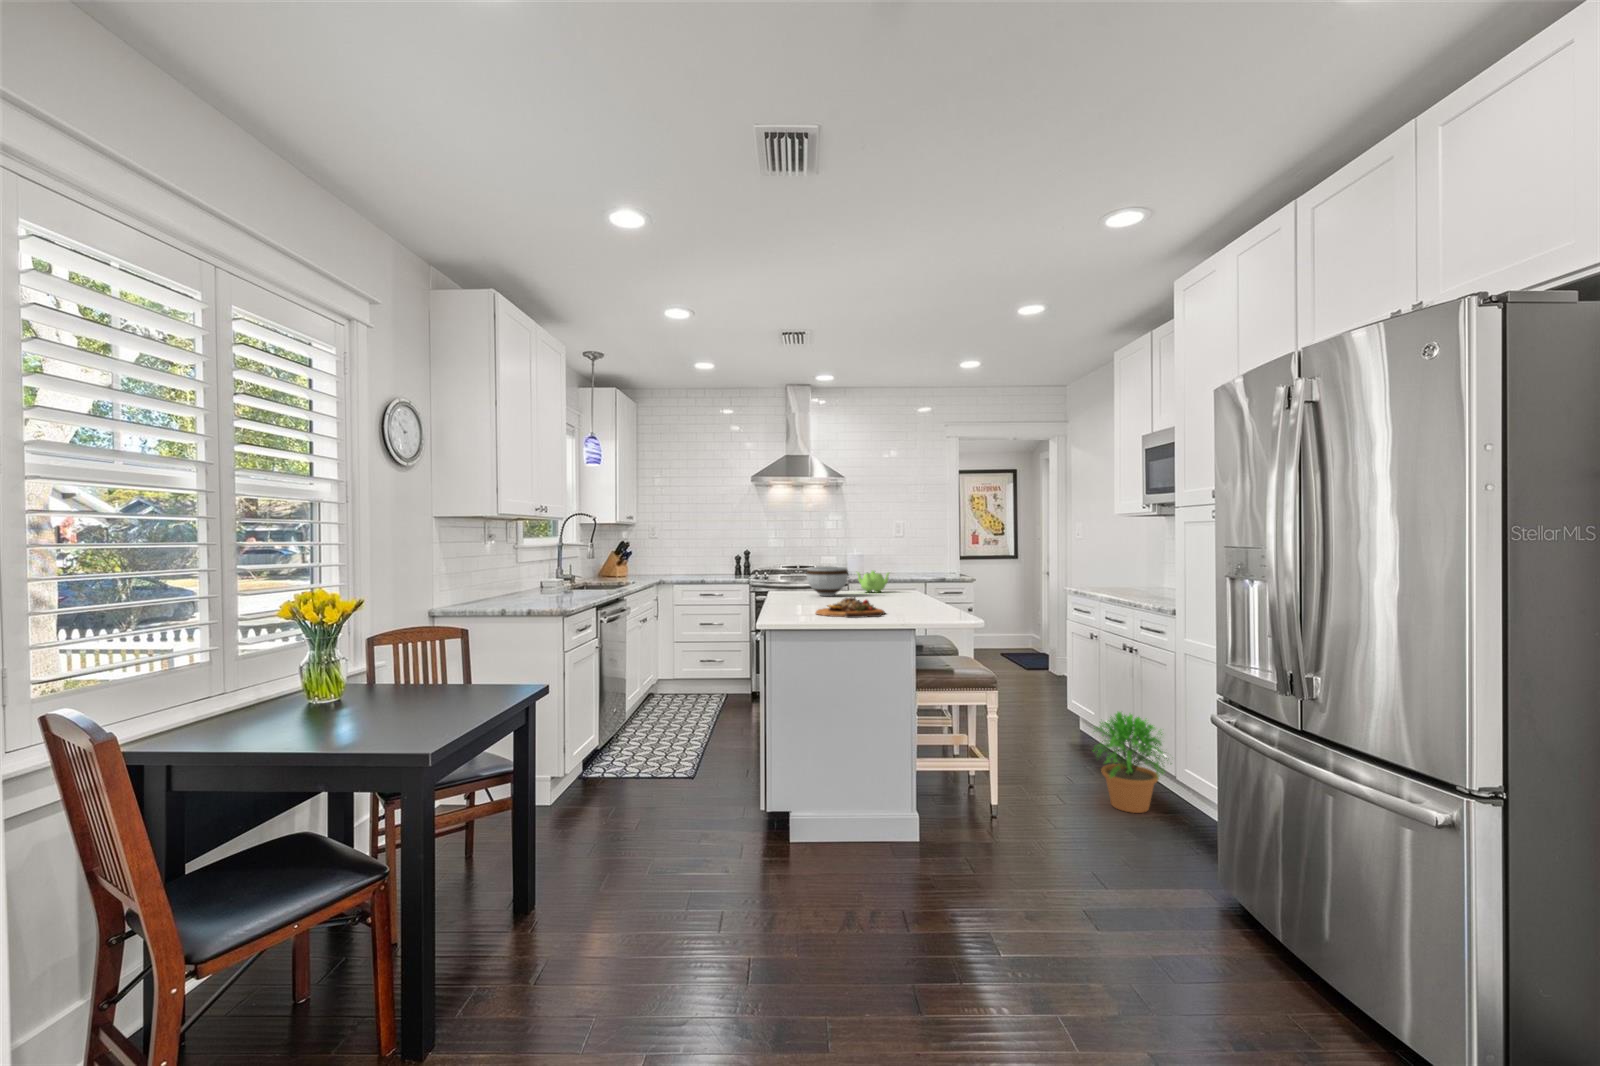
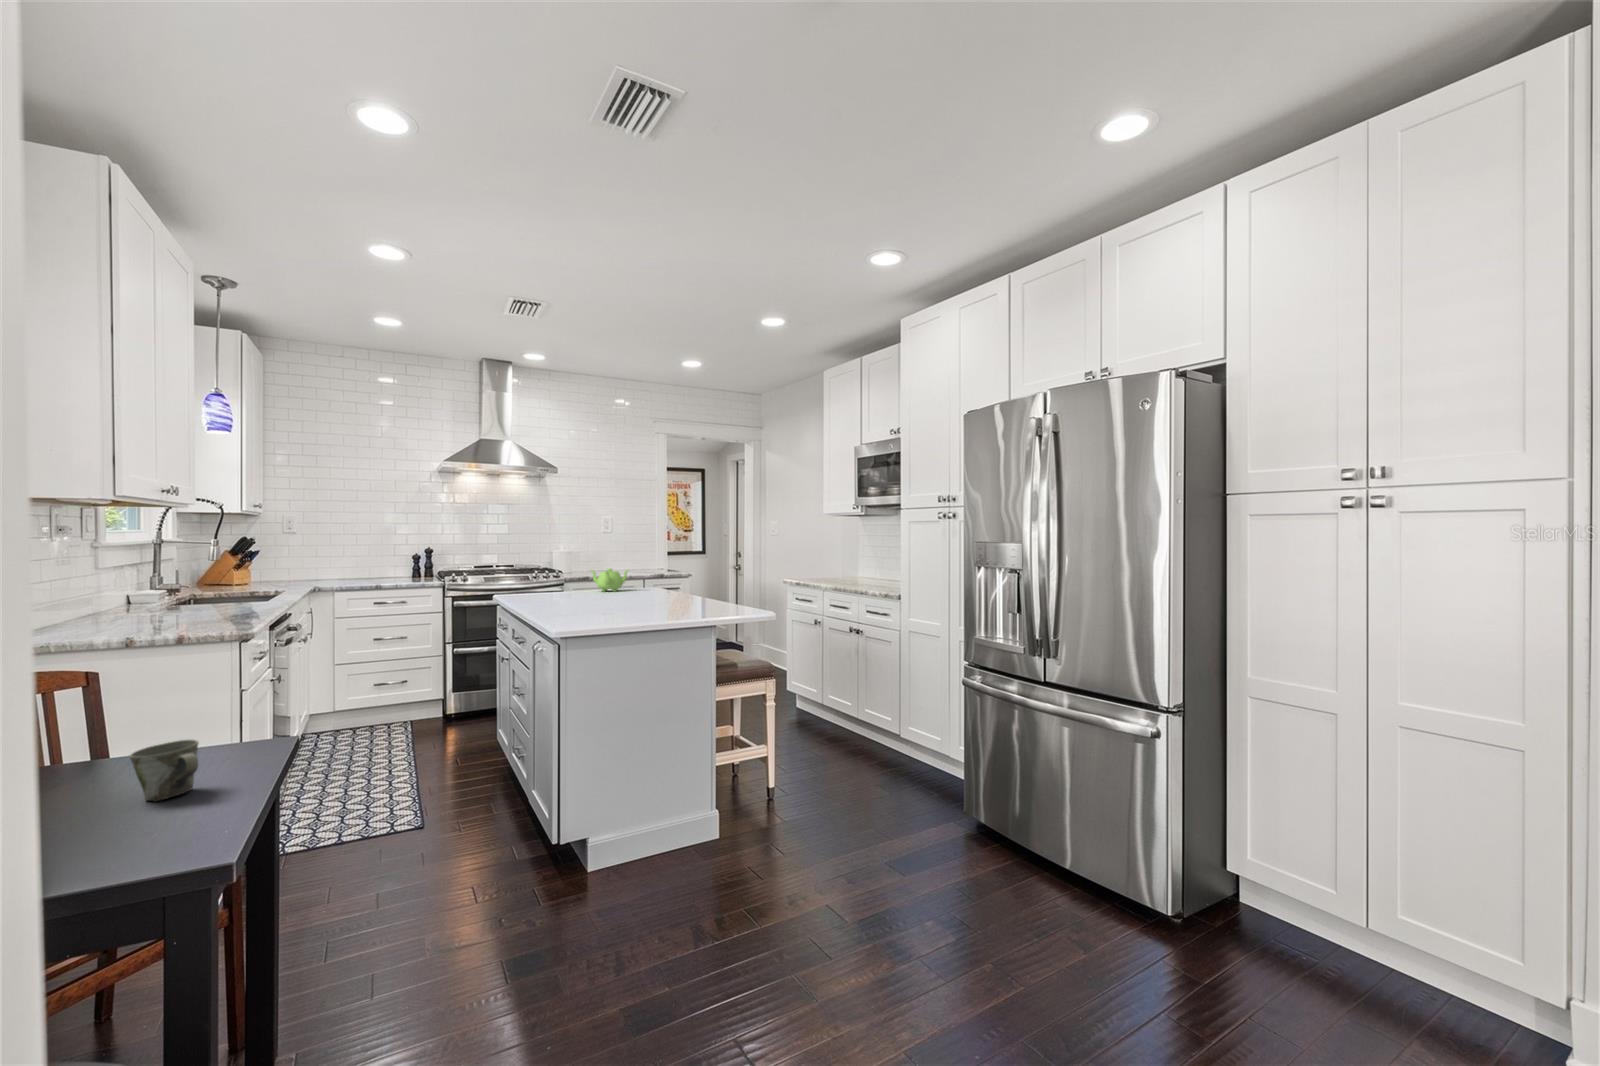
bowl: present [807,567,848,596] -> none [545,565,592,598]
cutting board: present [816,597,885,618] -> none [601,597,680,619]
mug: none [425,678,463,716] -> present [130,740,198,801]
potted plant: present [1093,712,1167,813] -> none [838,686,906,773]

